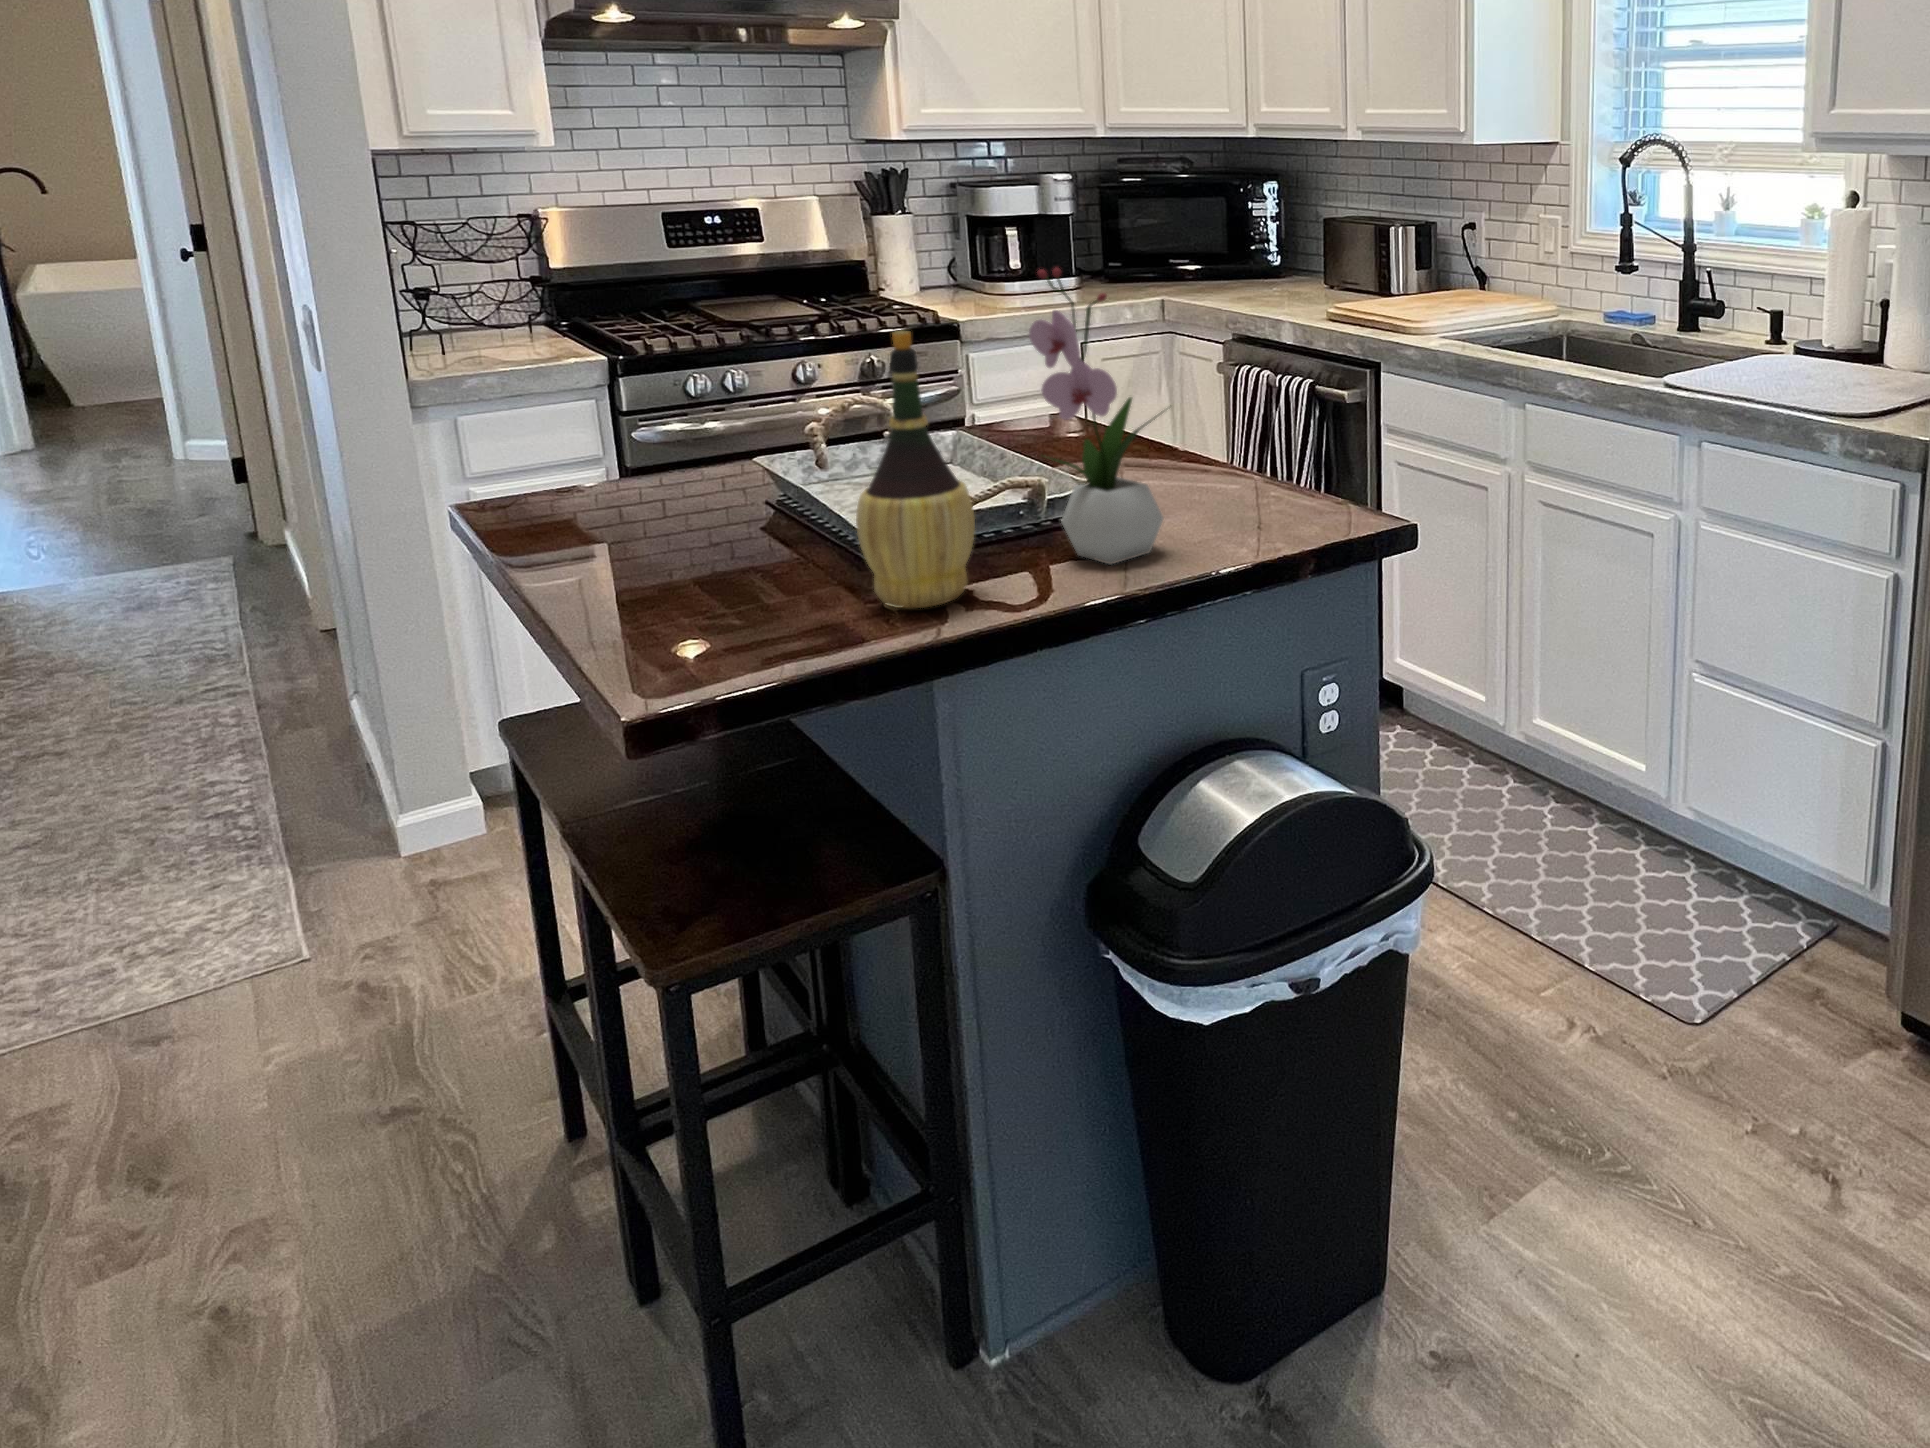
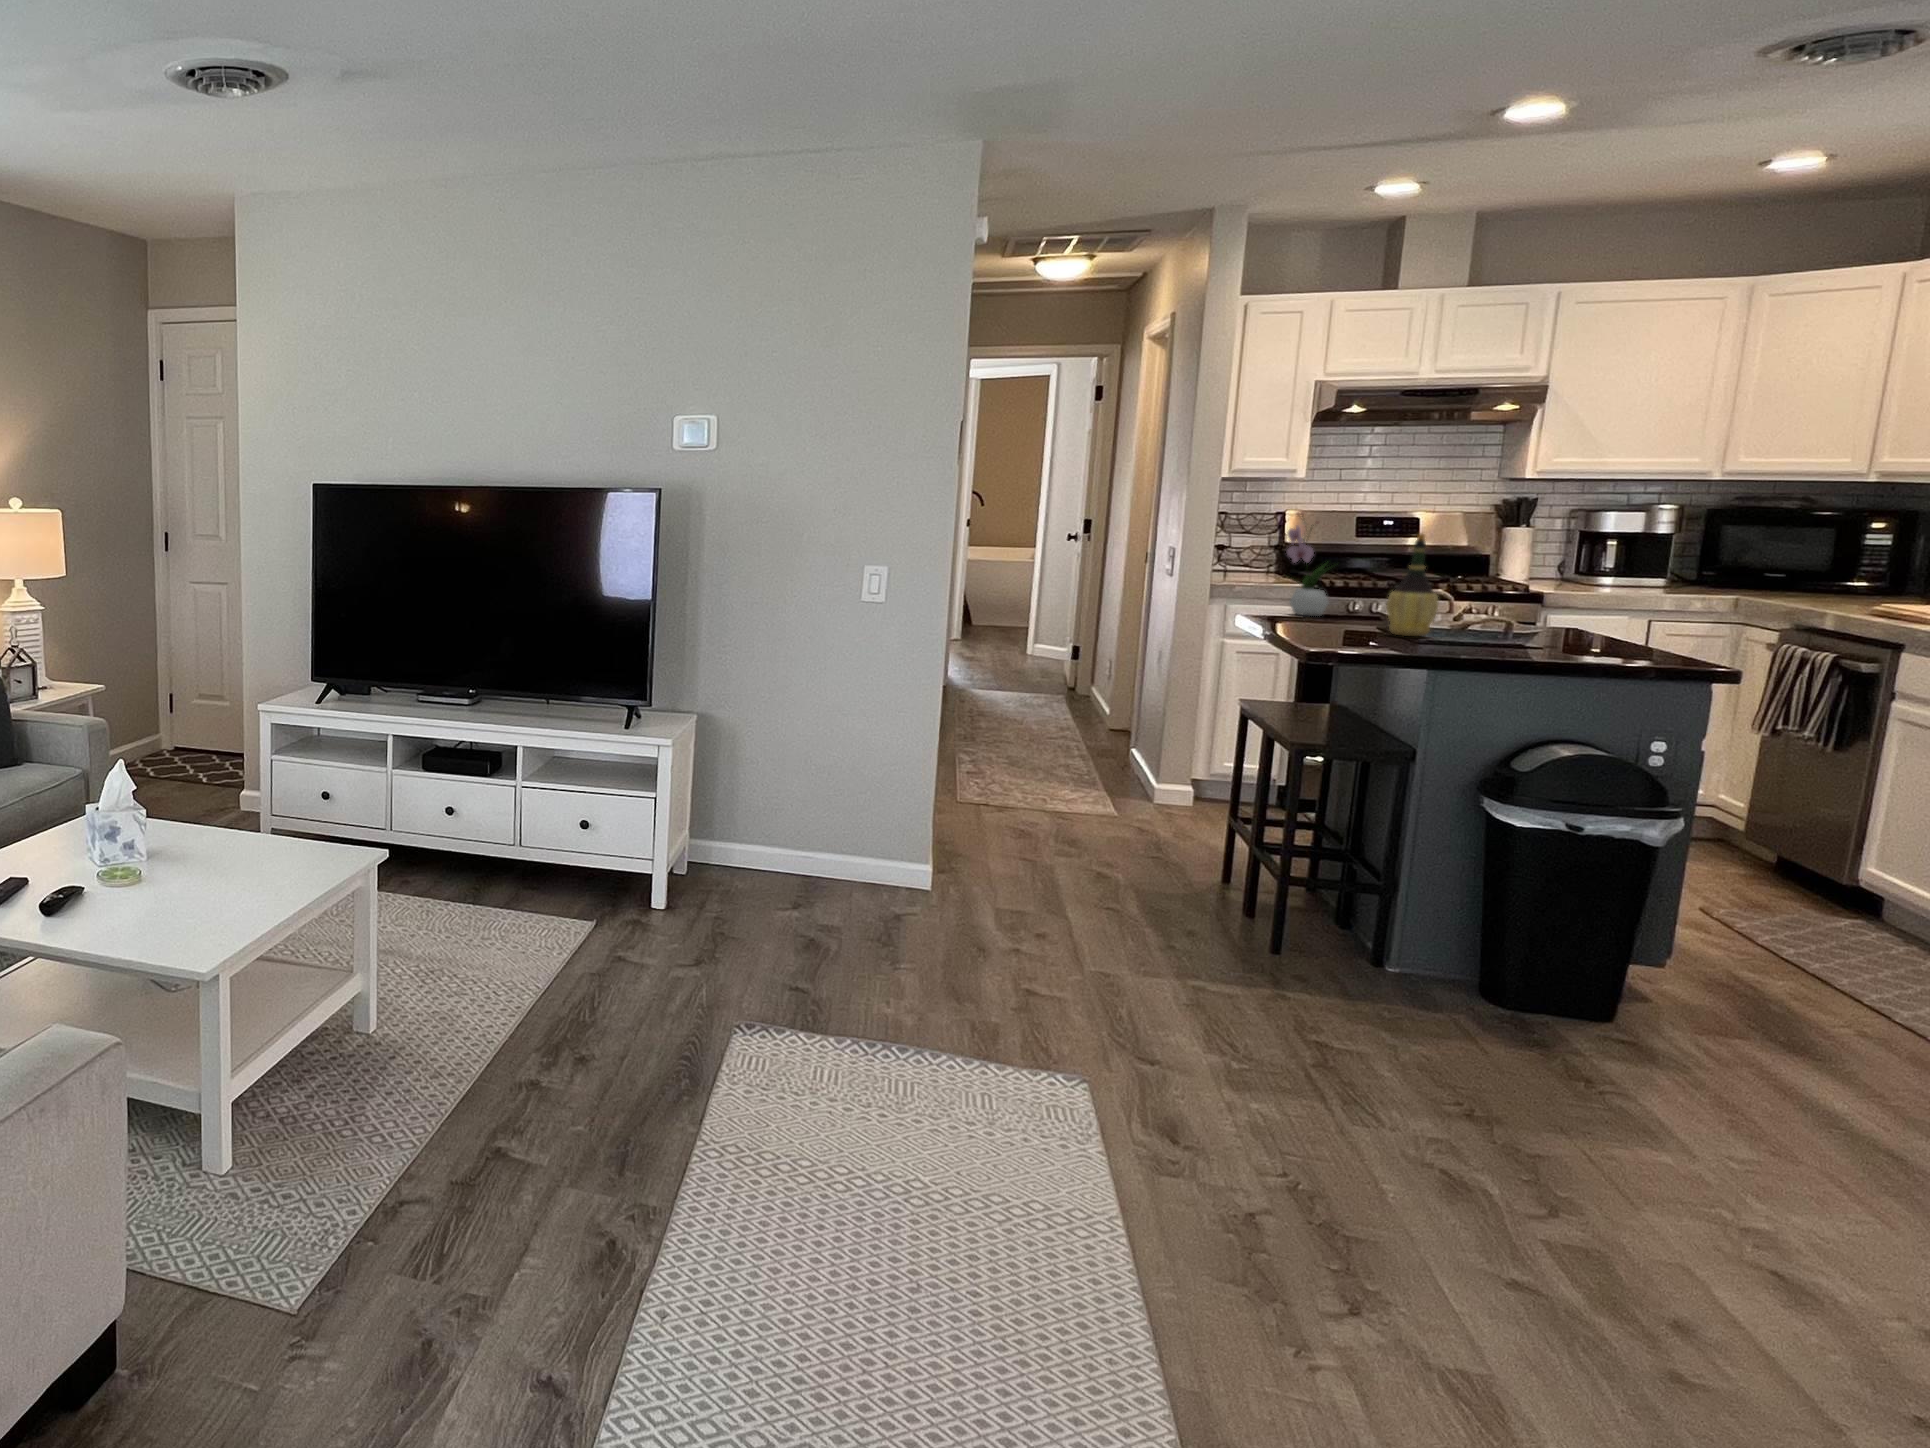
flower arrangement: present [1029,268,1164,564] -> present [1287,513,1331,616]

